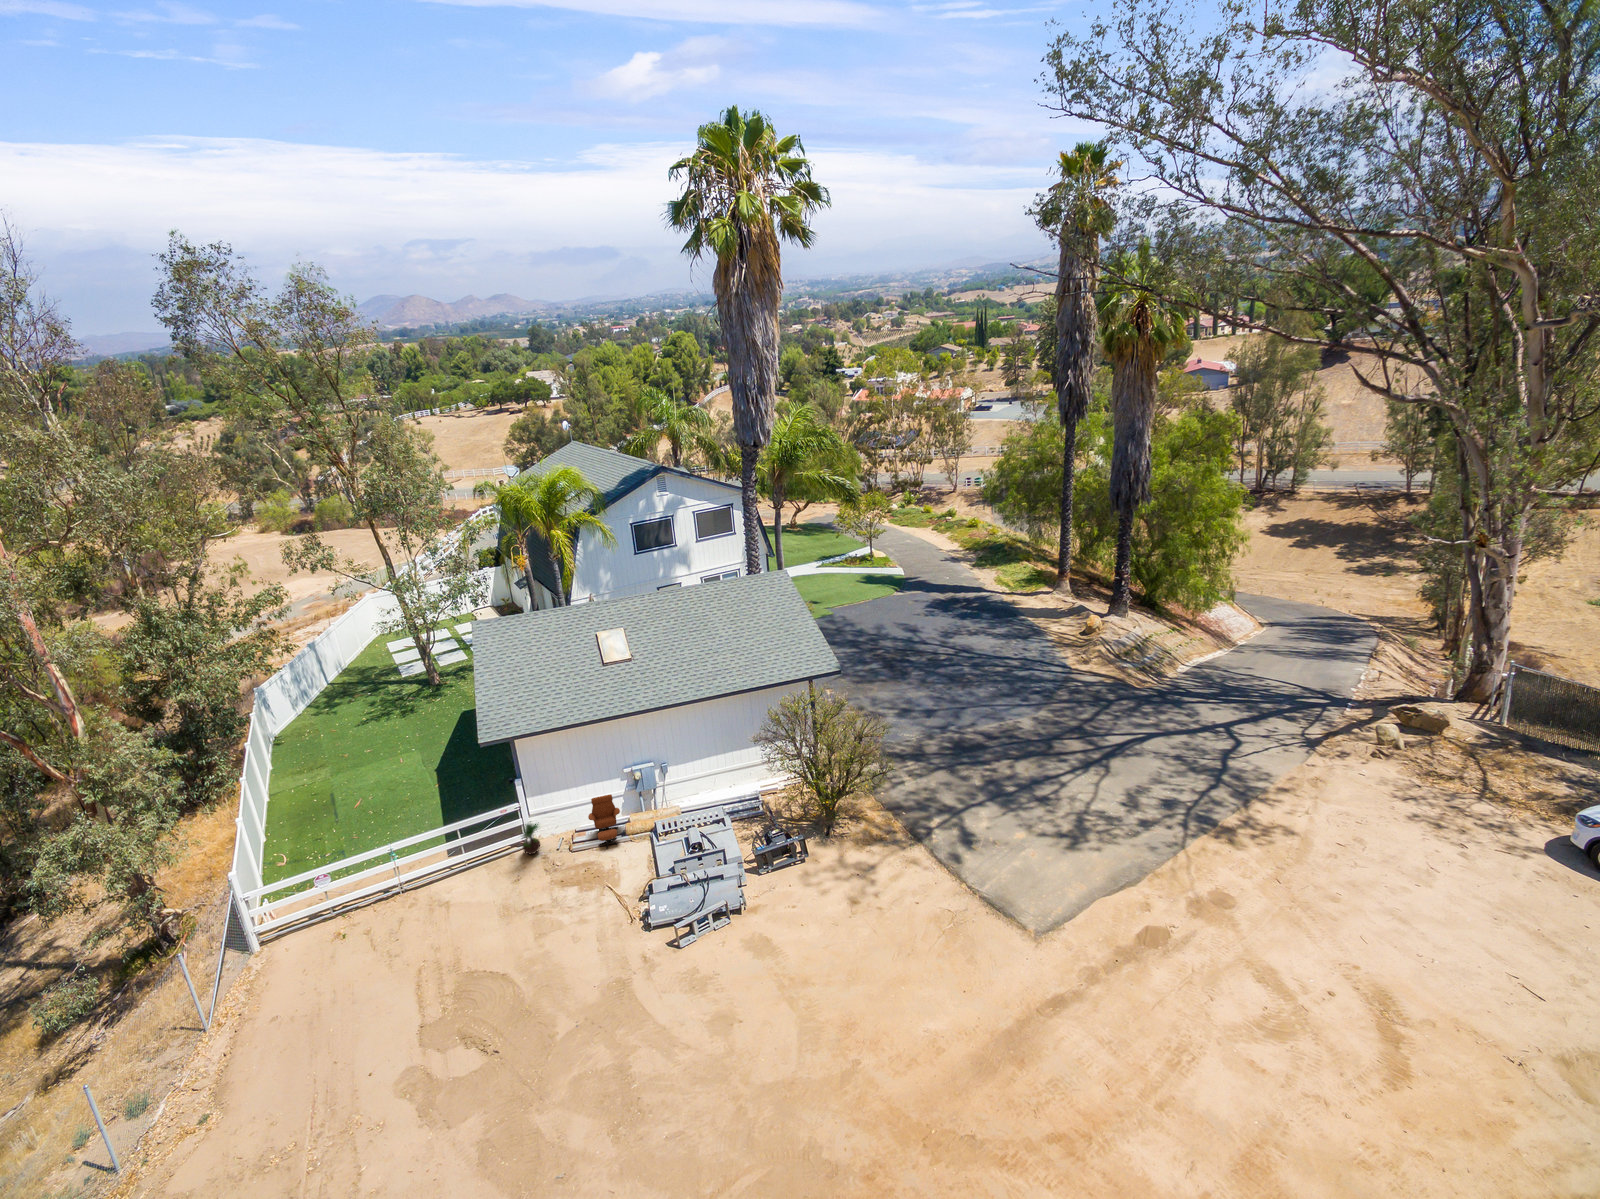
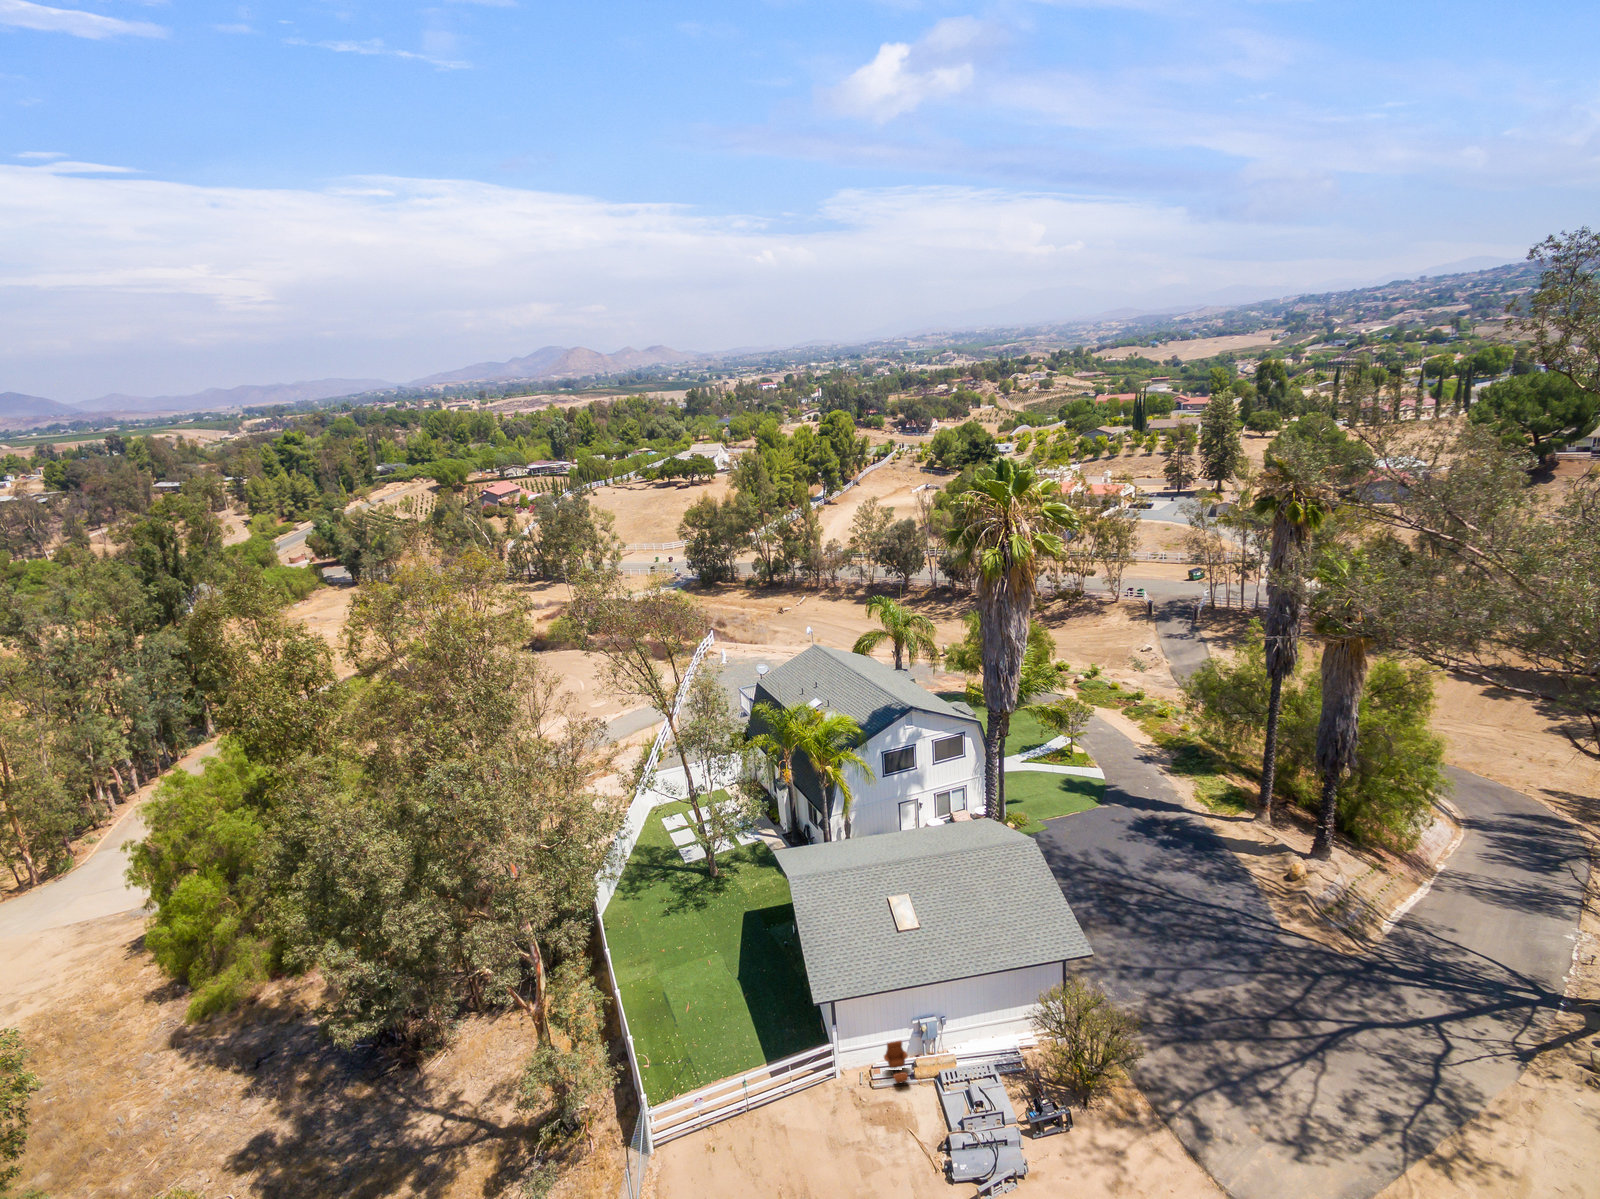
potted tree: present [523,824,540,854] -> none [836,1061,853,1086]

